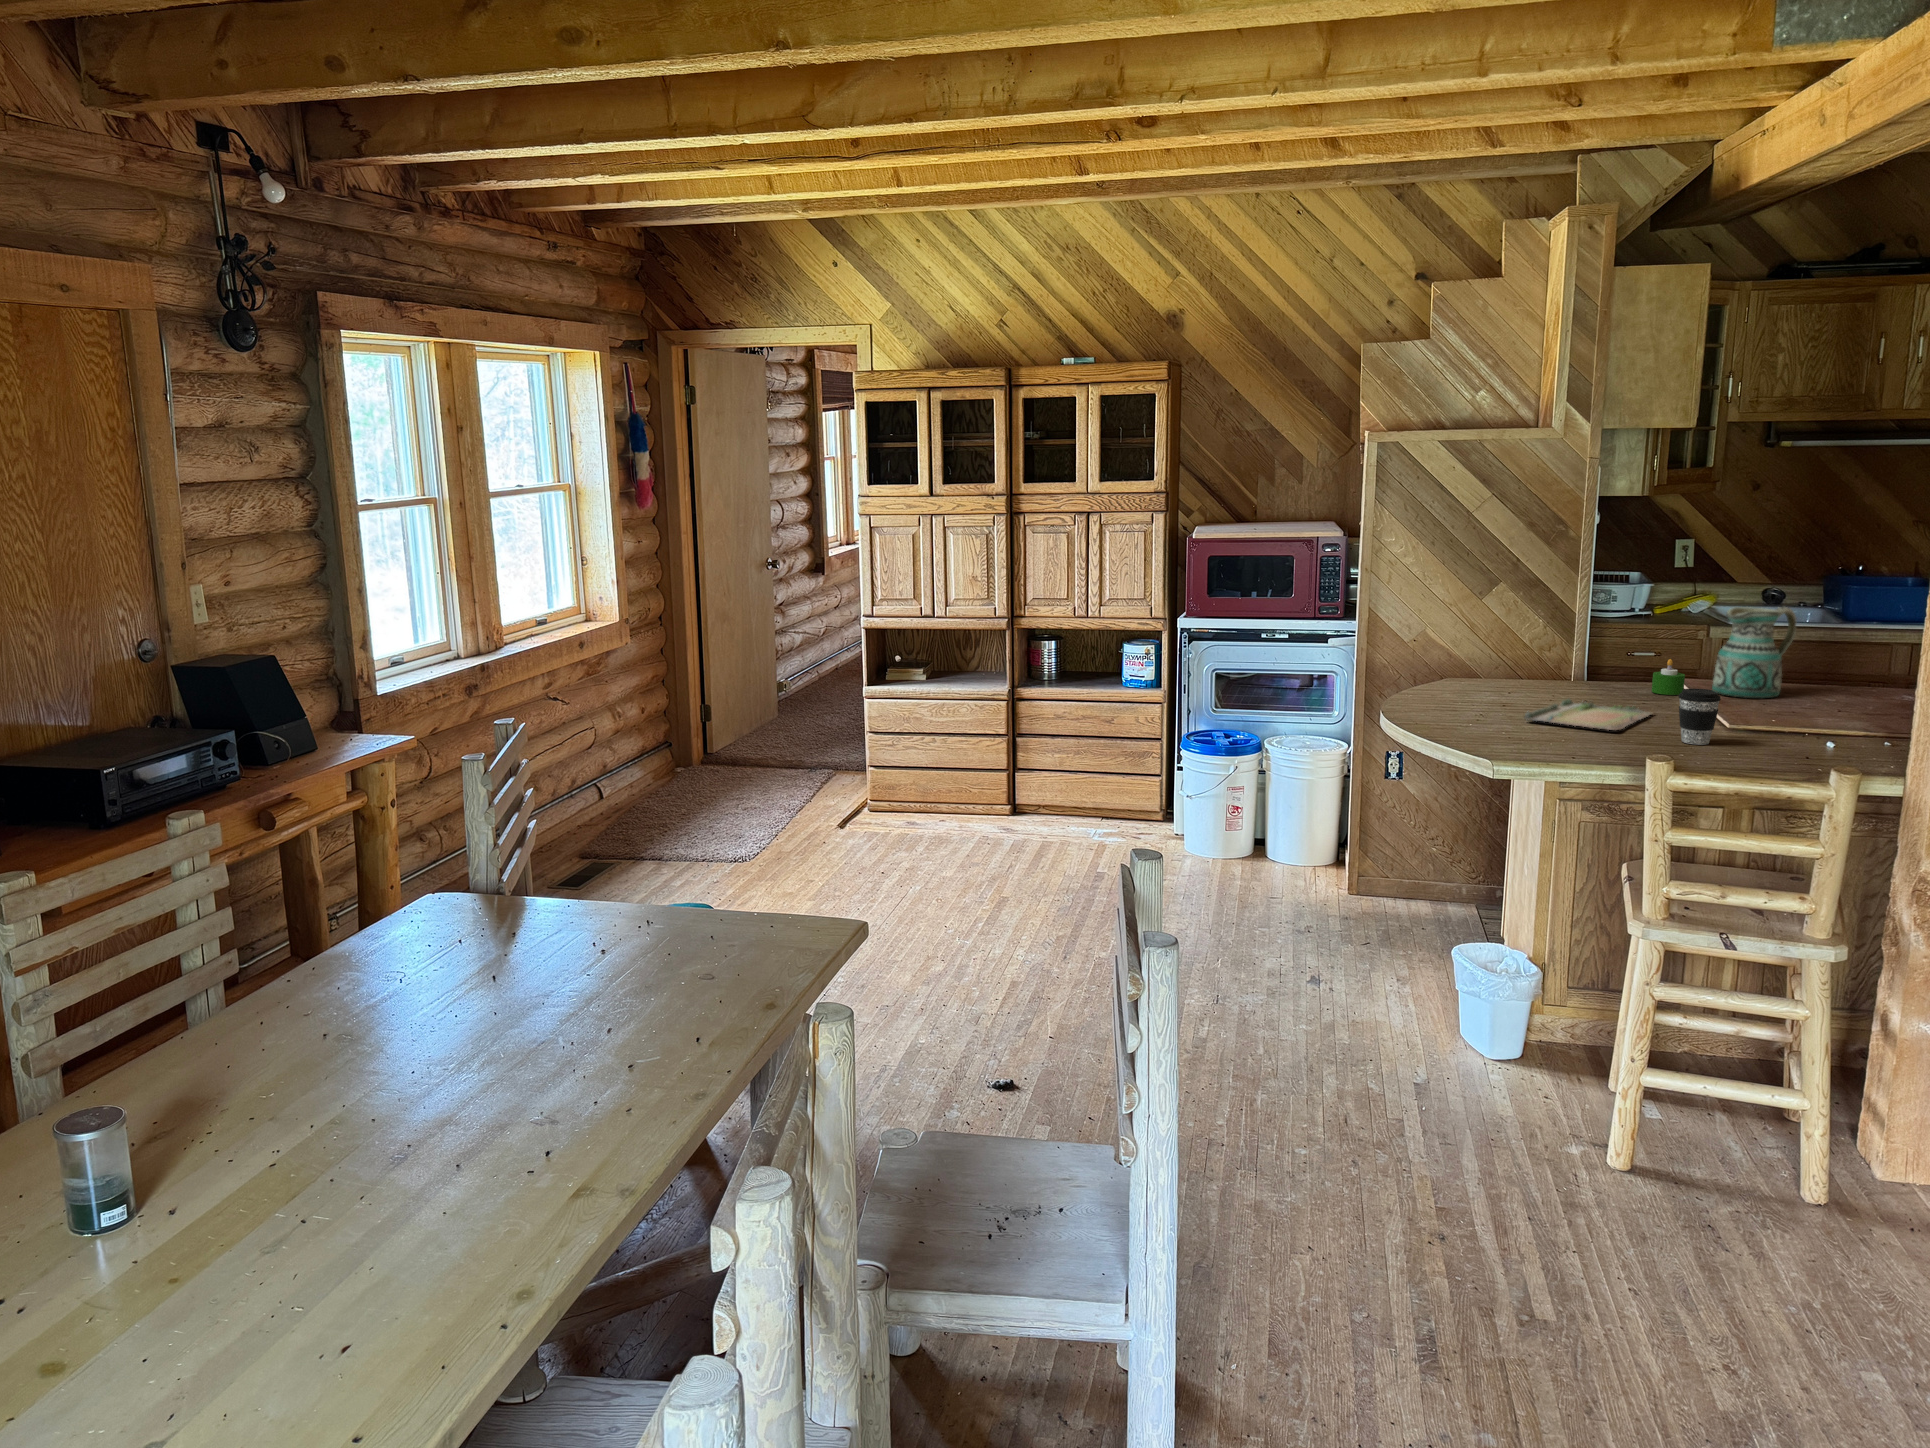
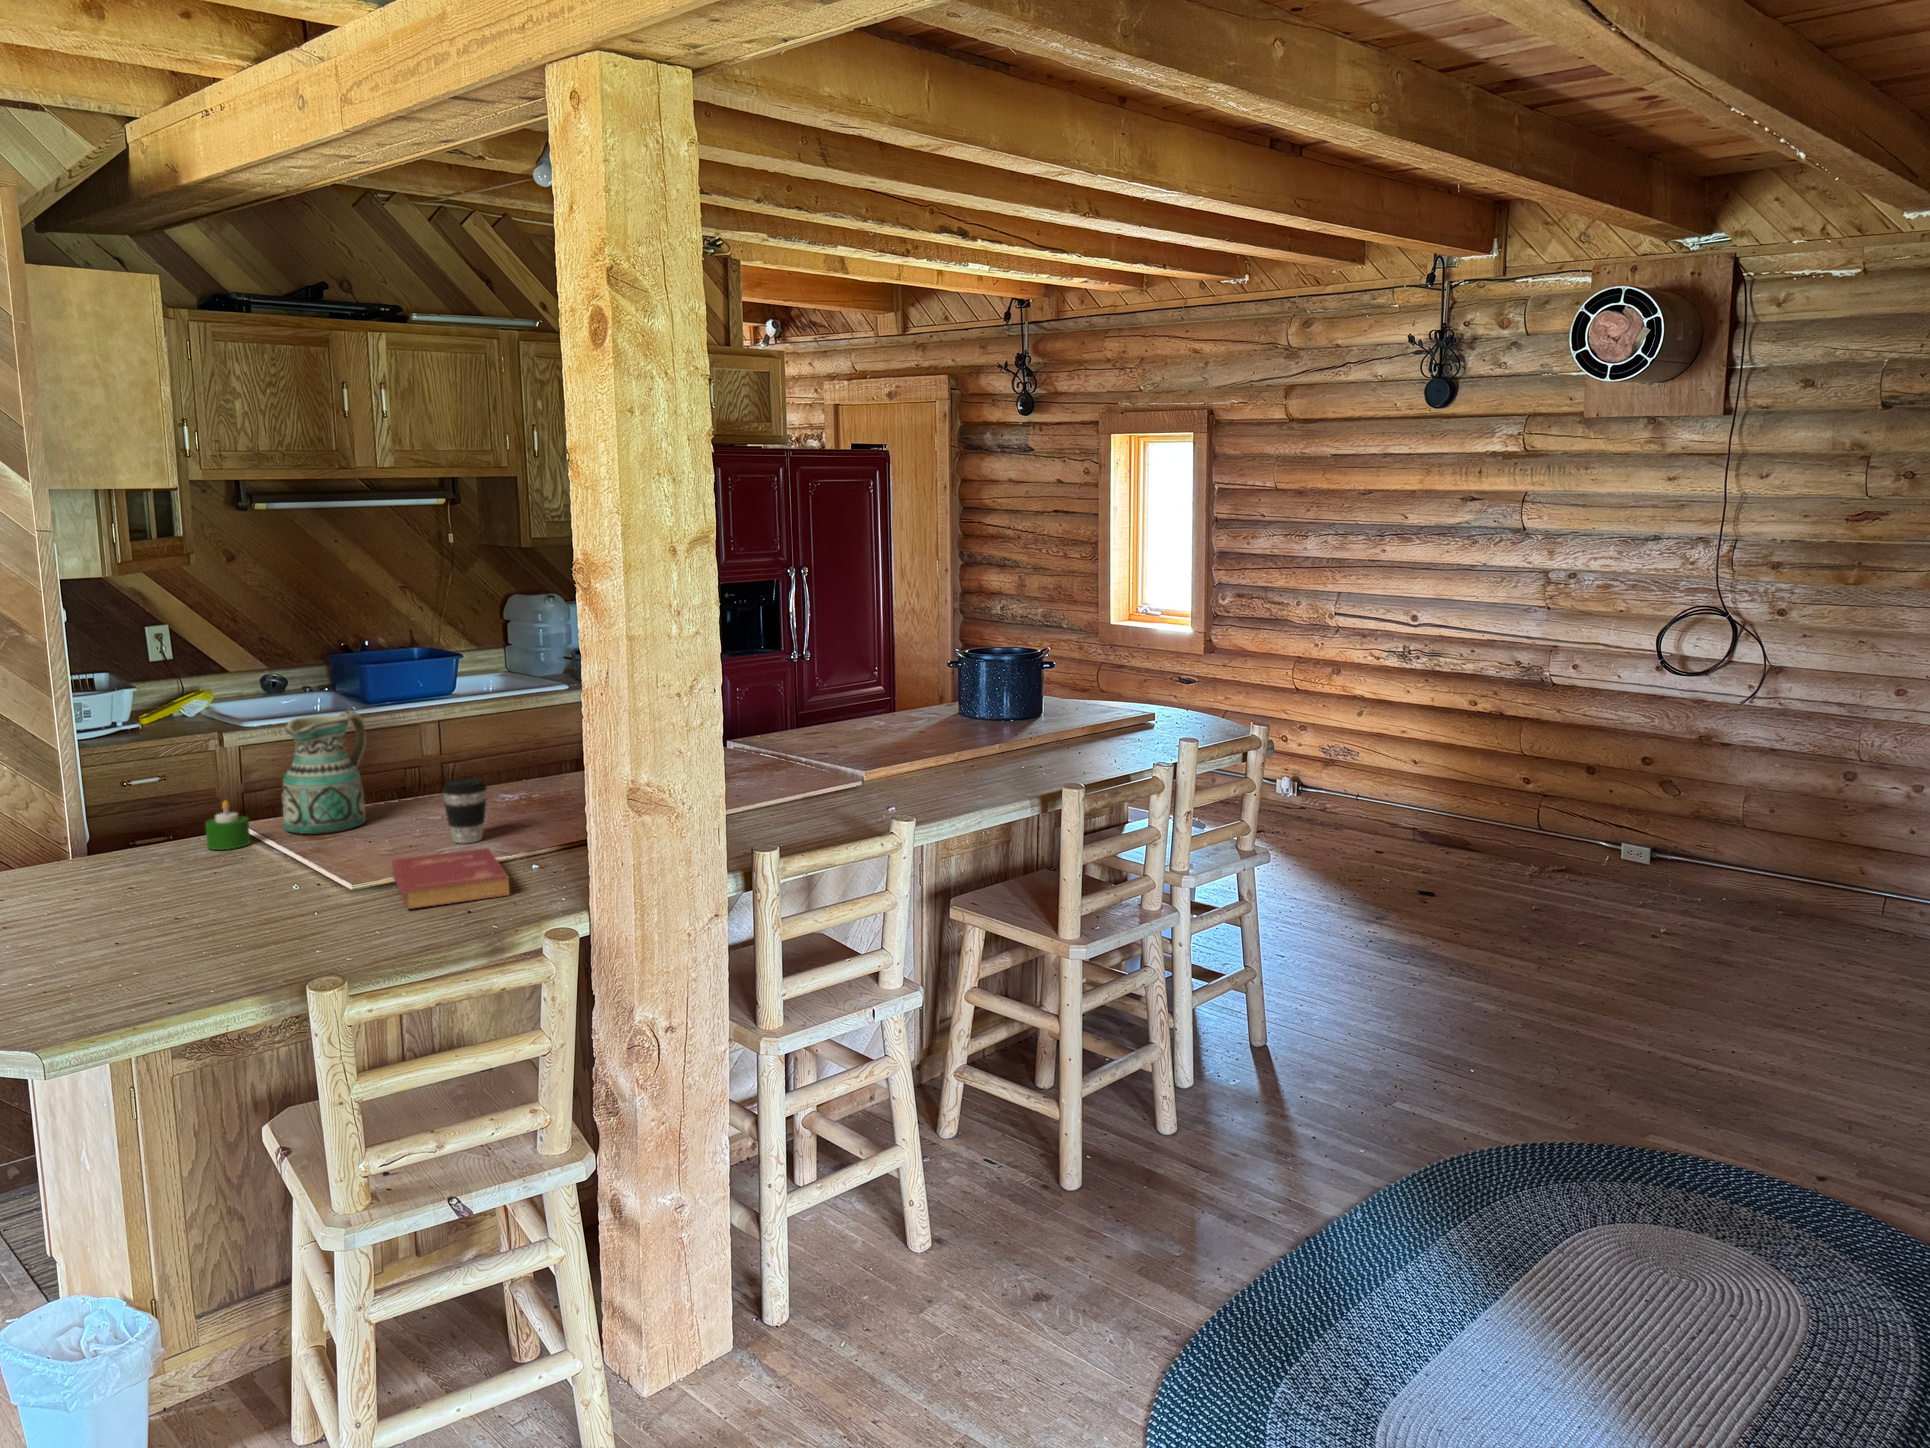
coffee cup: present [1679,688,1721,745] -> present [442,778,487,843]
tray: present [1524,699,1652,730] -> none [45,872,235,947]
book: none [1764,717,1859,758] -> present [392,848,510,909]

